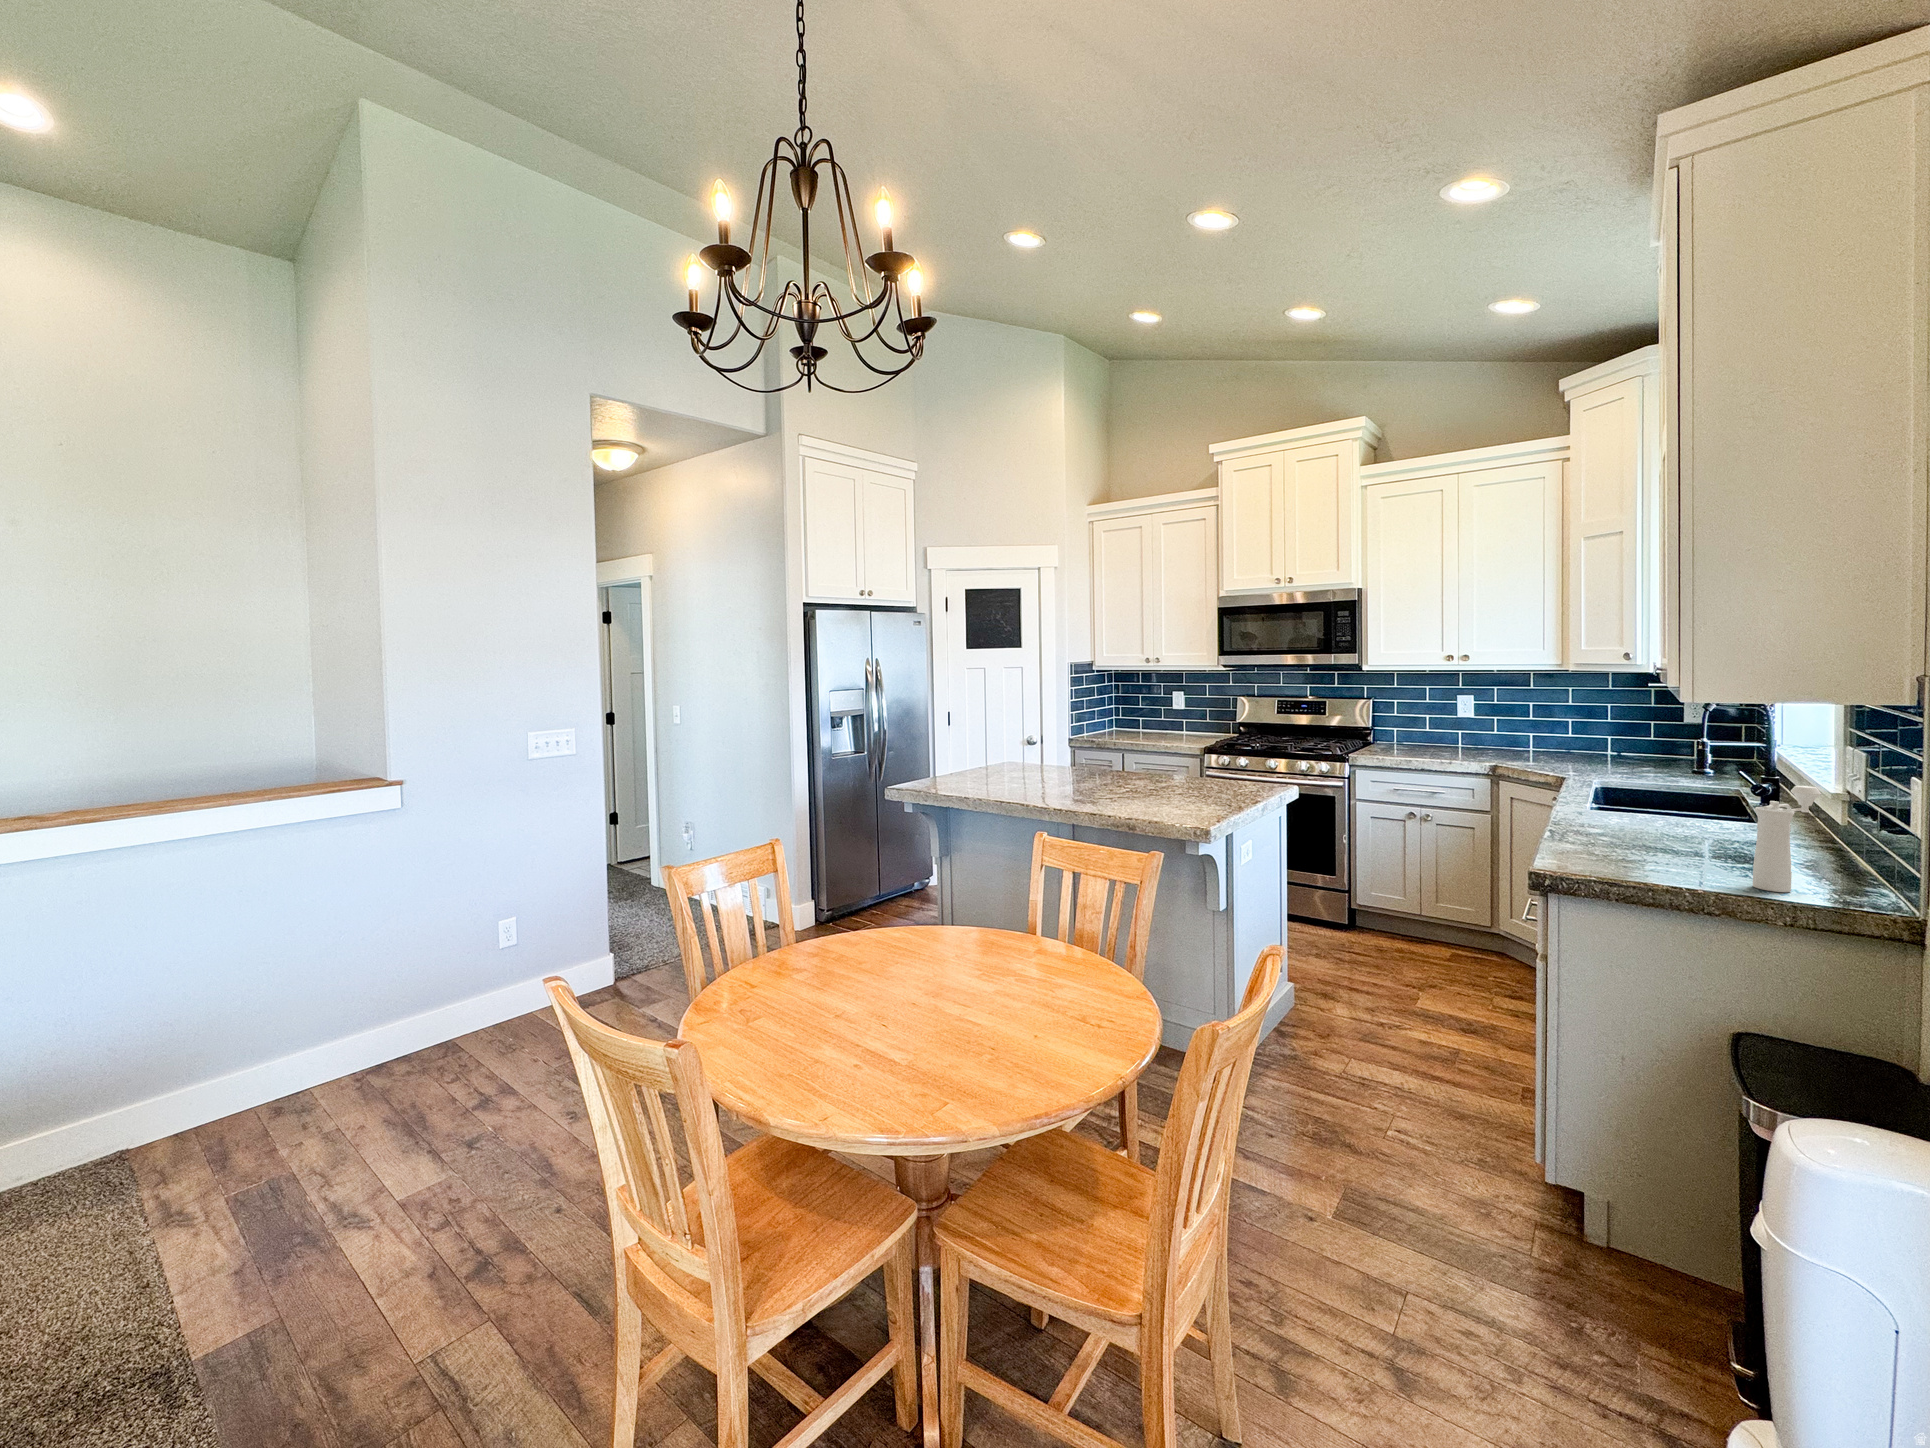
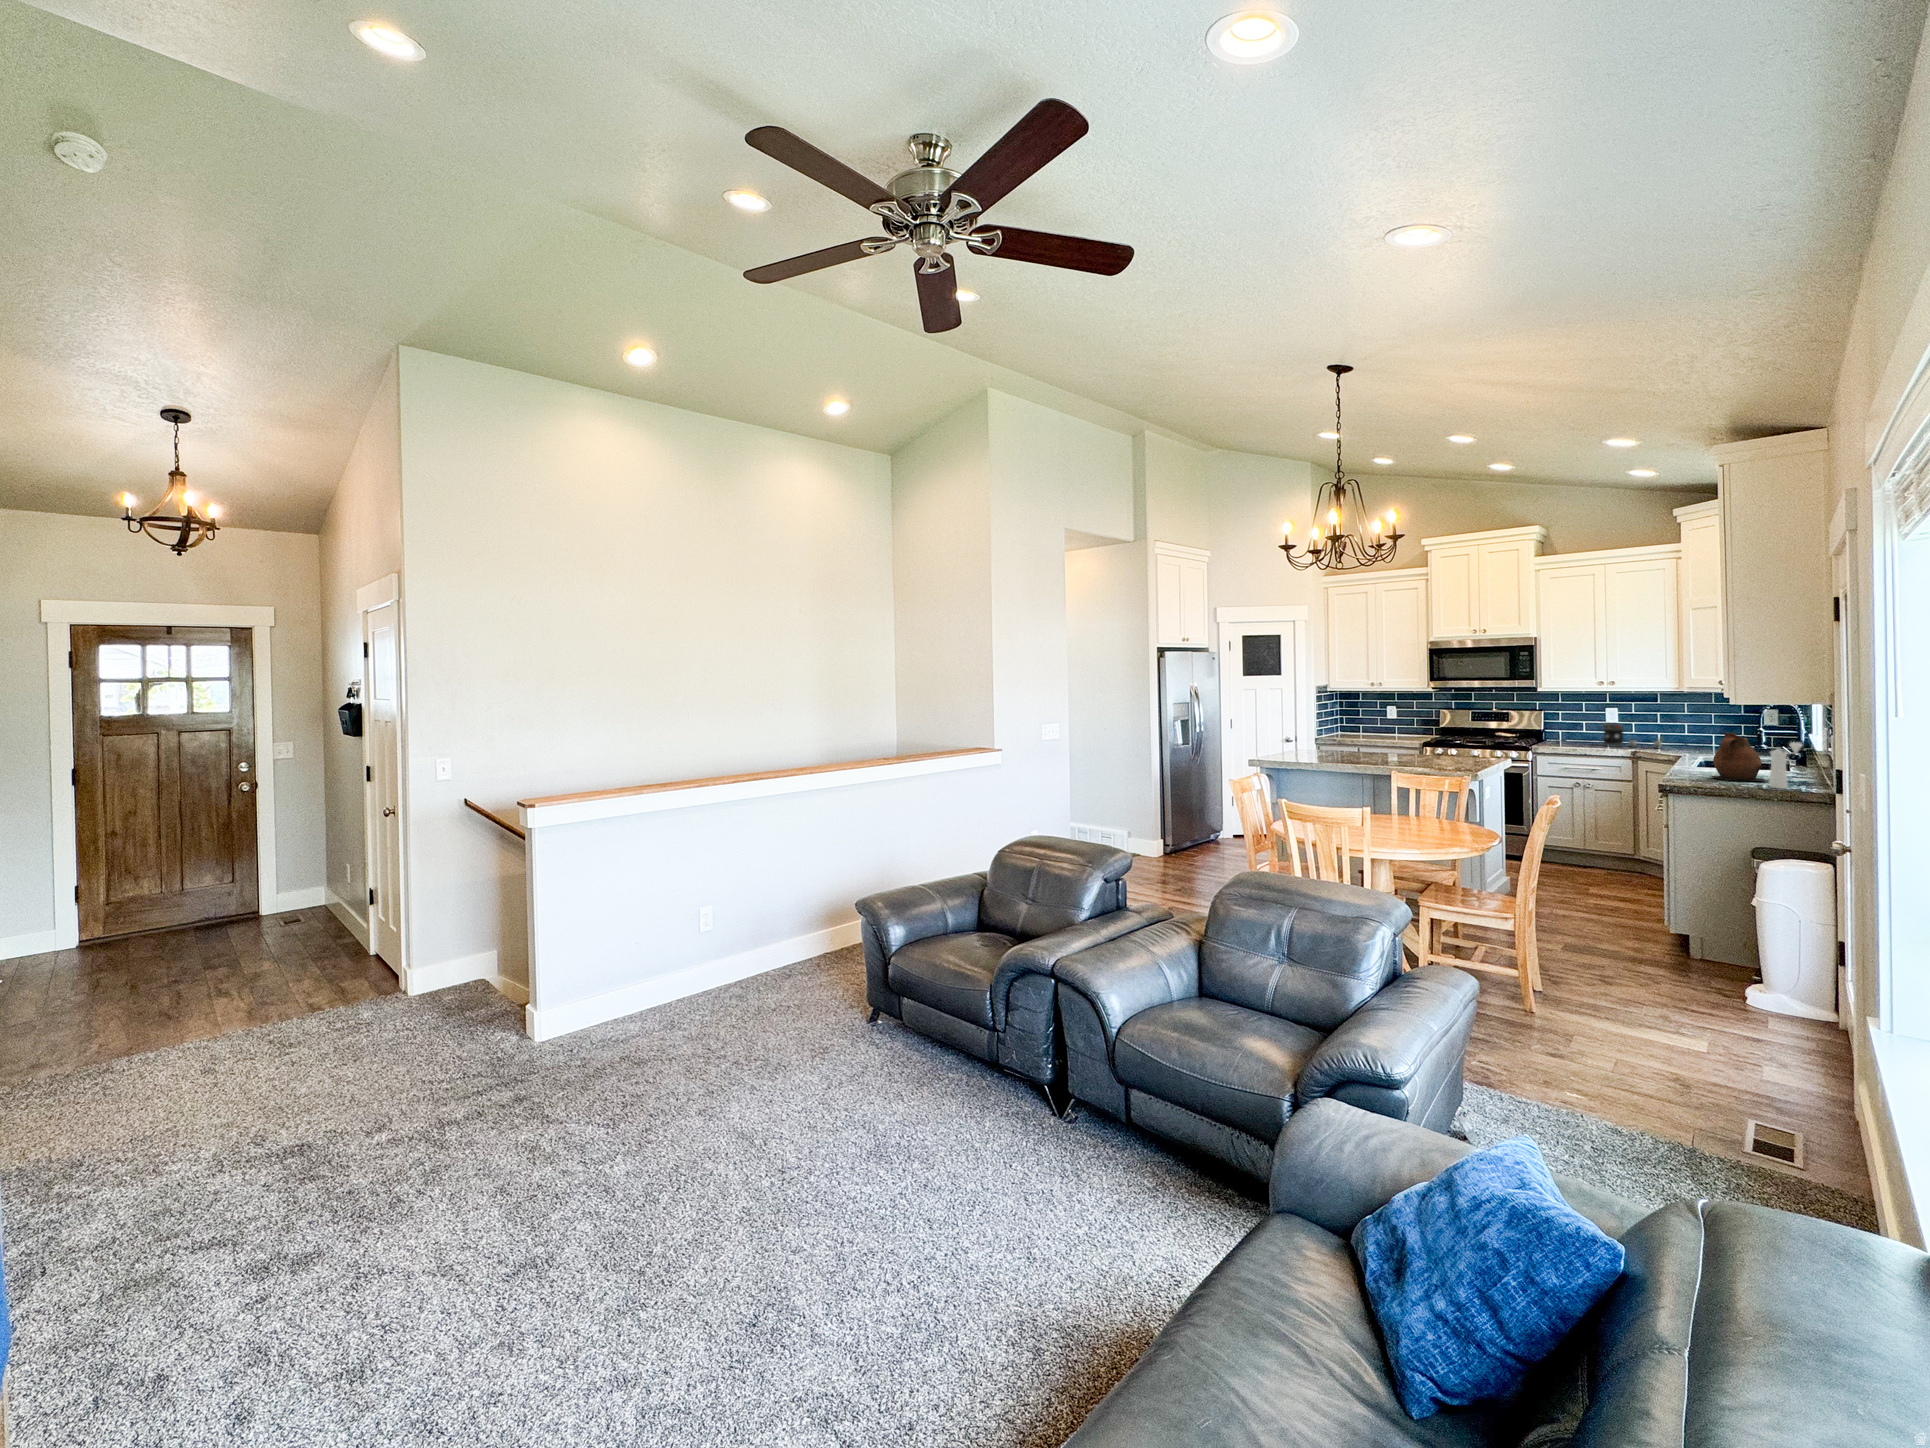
coffee maker: none [1450,717,1536,756] -> present [1603,723,1663,748]
ceramic pitcher: none [1616,758,1741,862] -> present [1711,733,1770,782]

